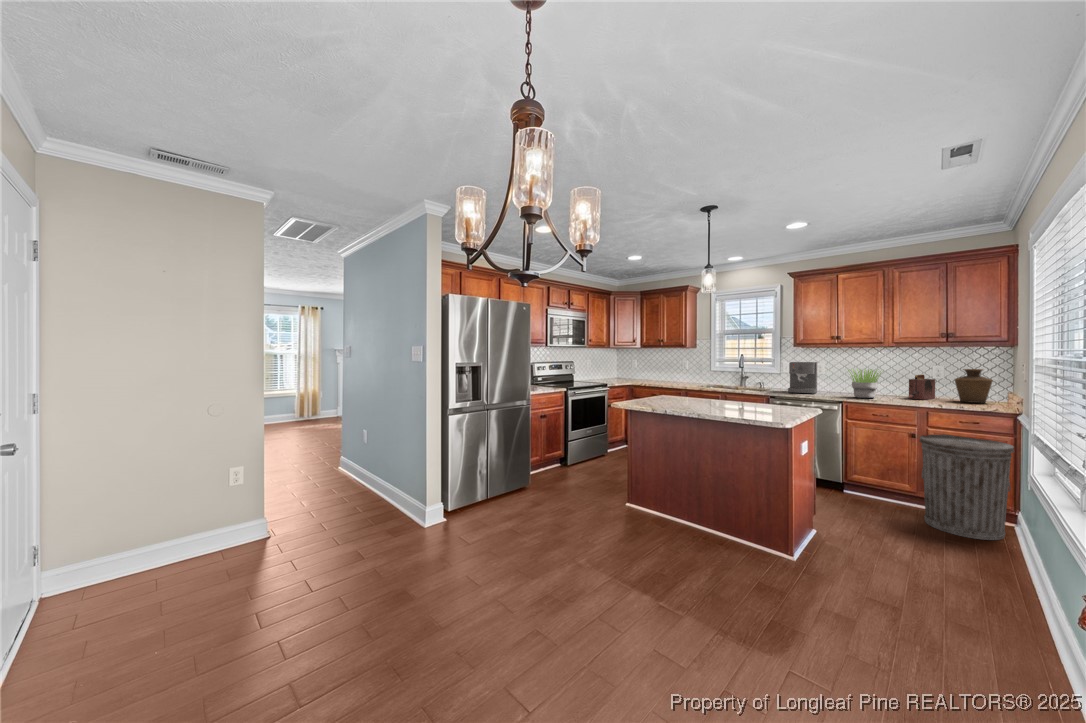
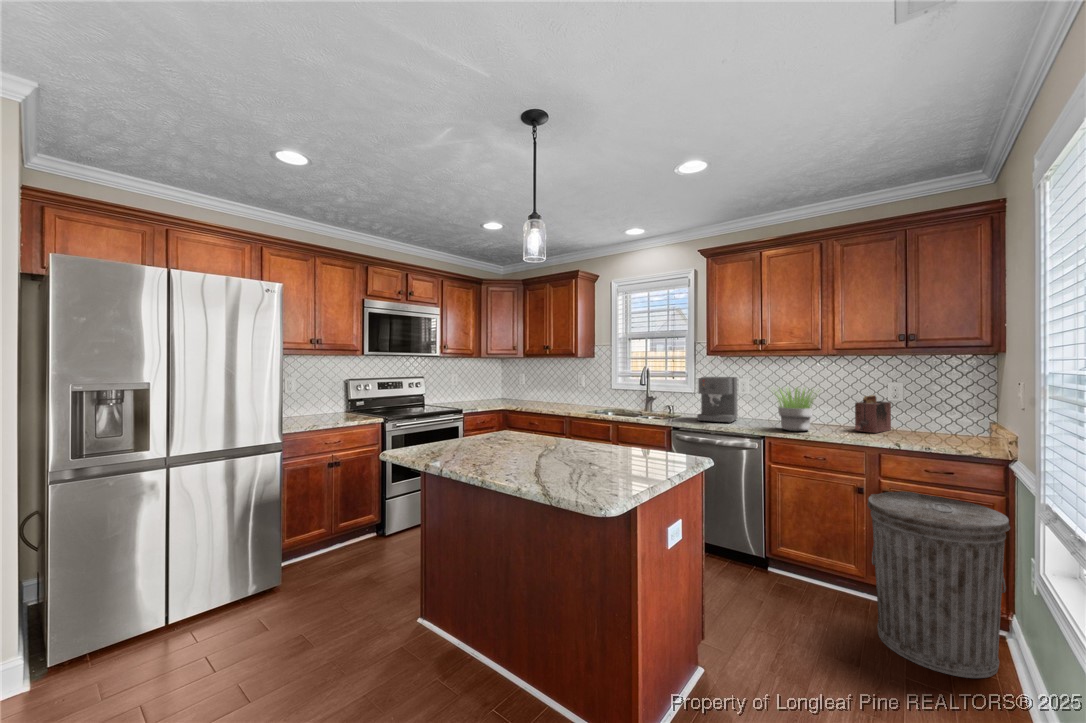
vase: present [955,369,993,403] -> none [916,388,969,439]

